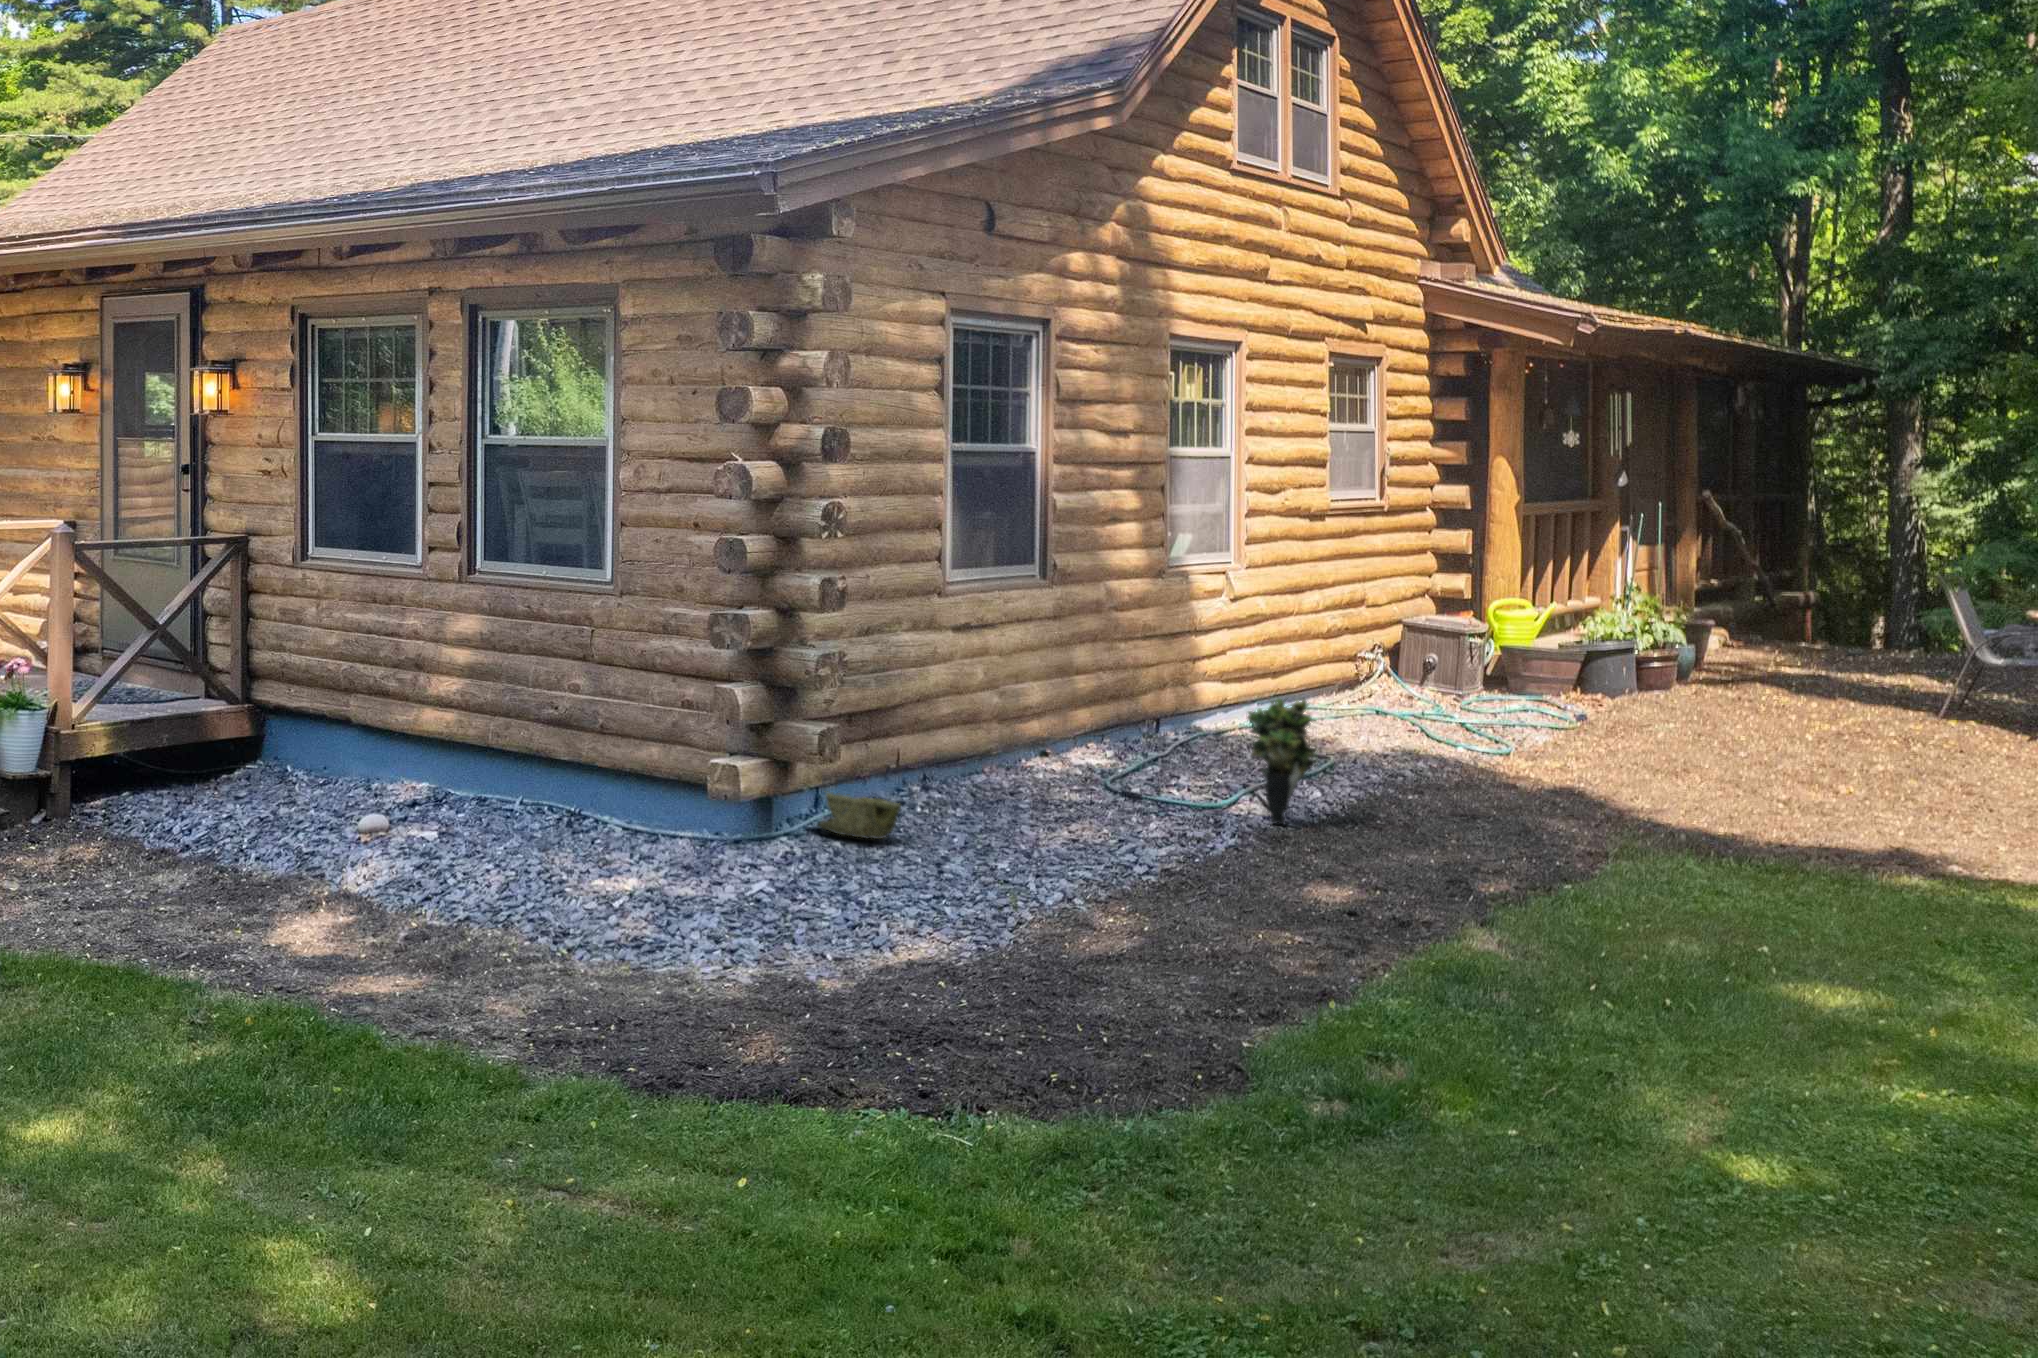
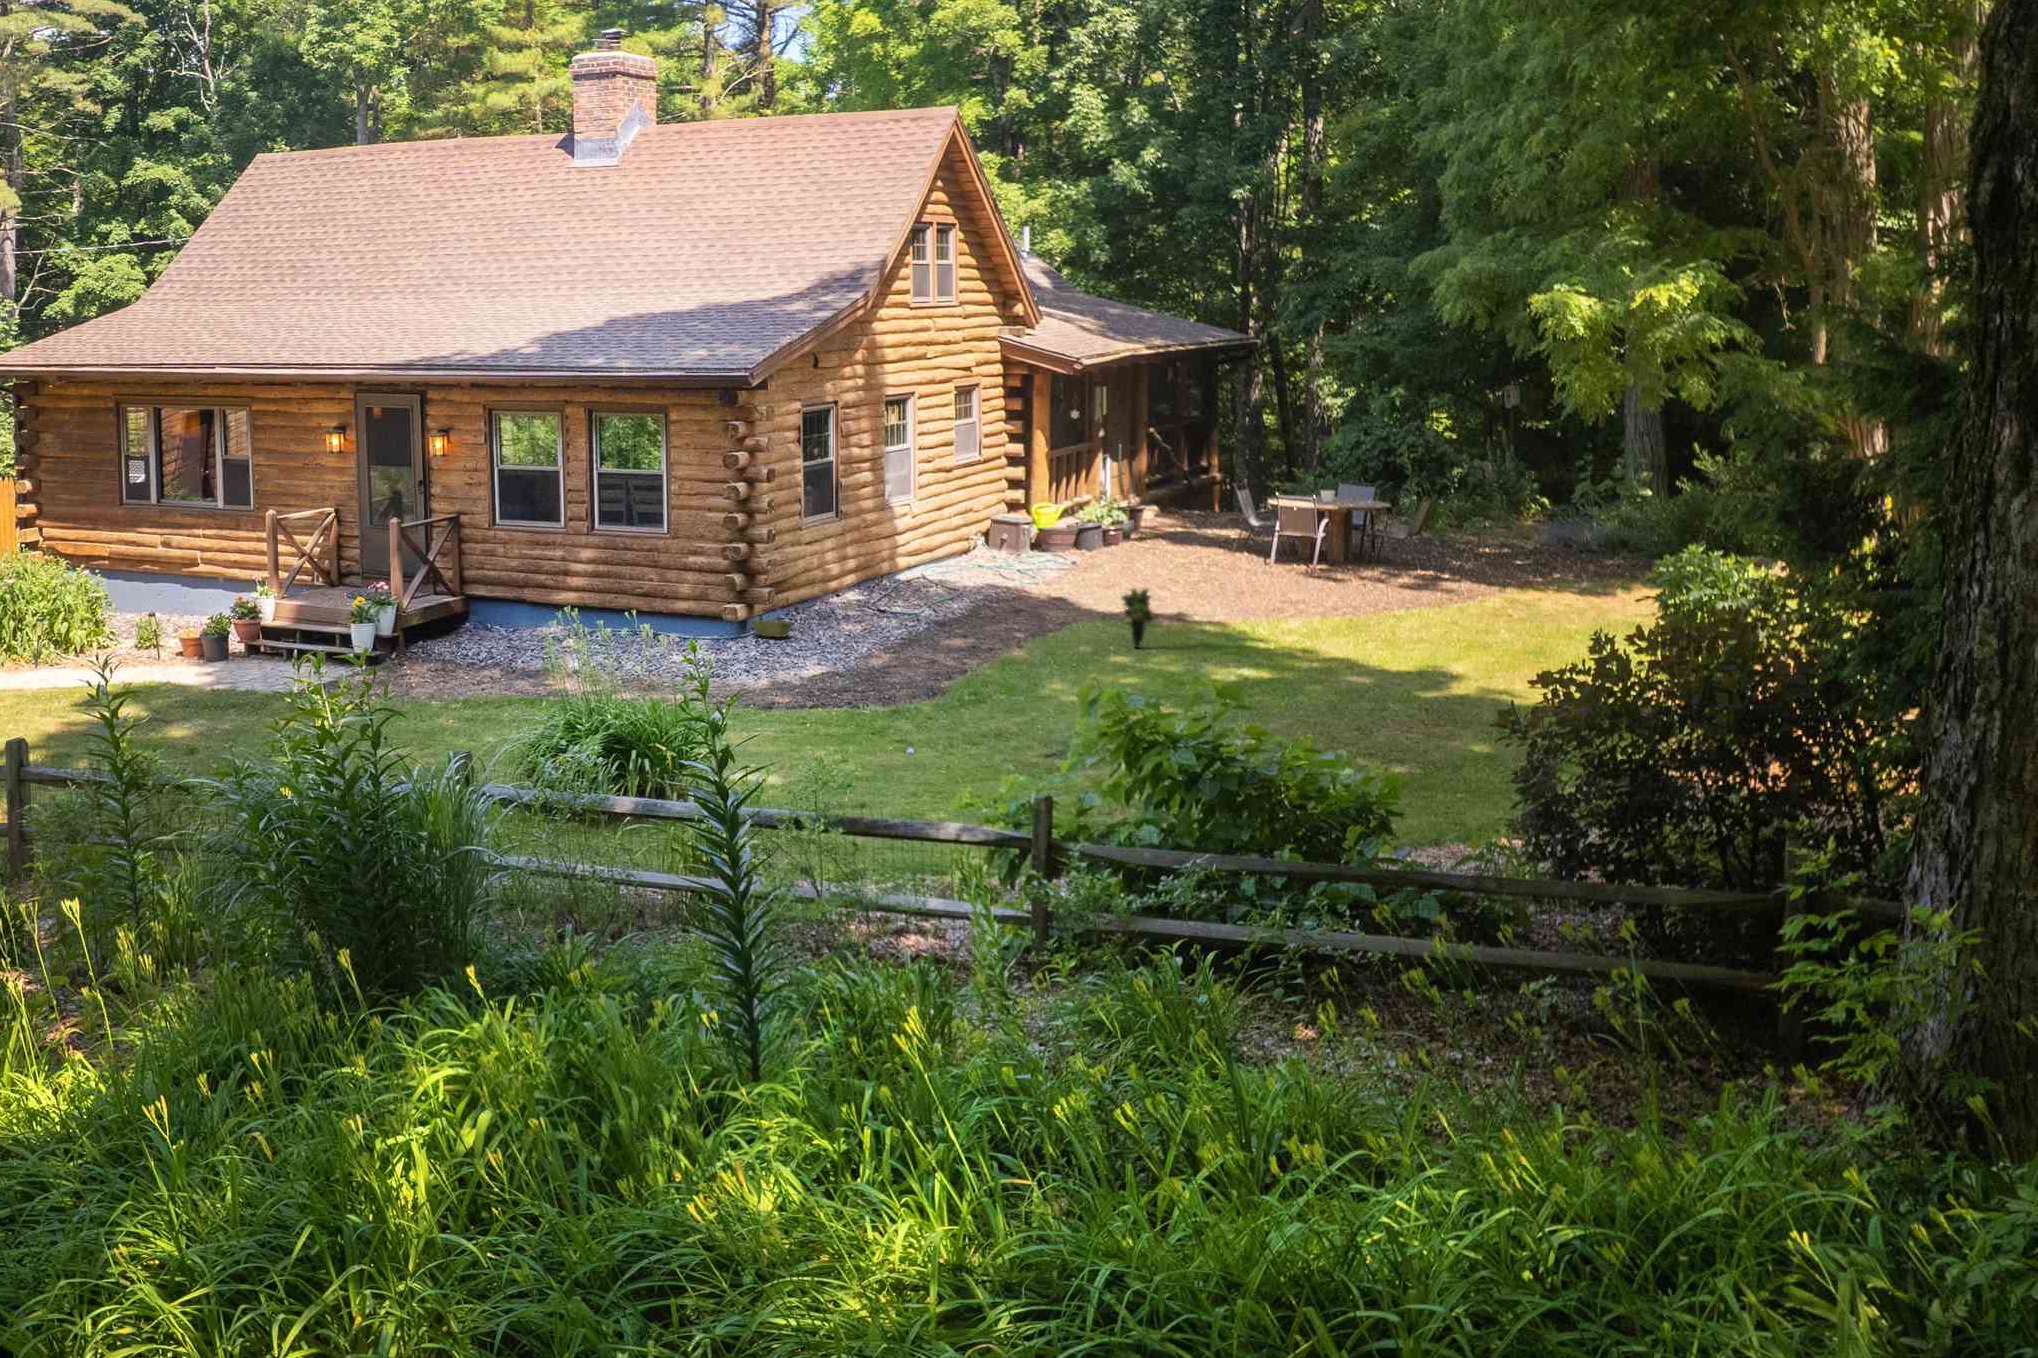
potted plant: present [1248,698,1317,824] -> present [1121,589,1154,648]

